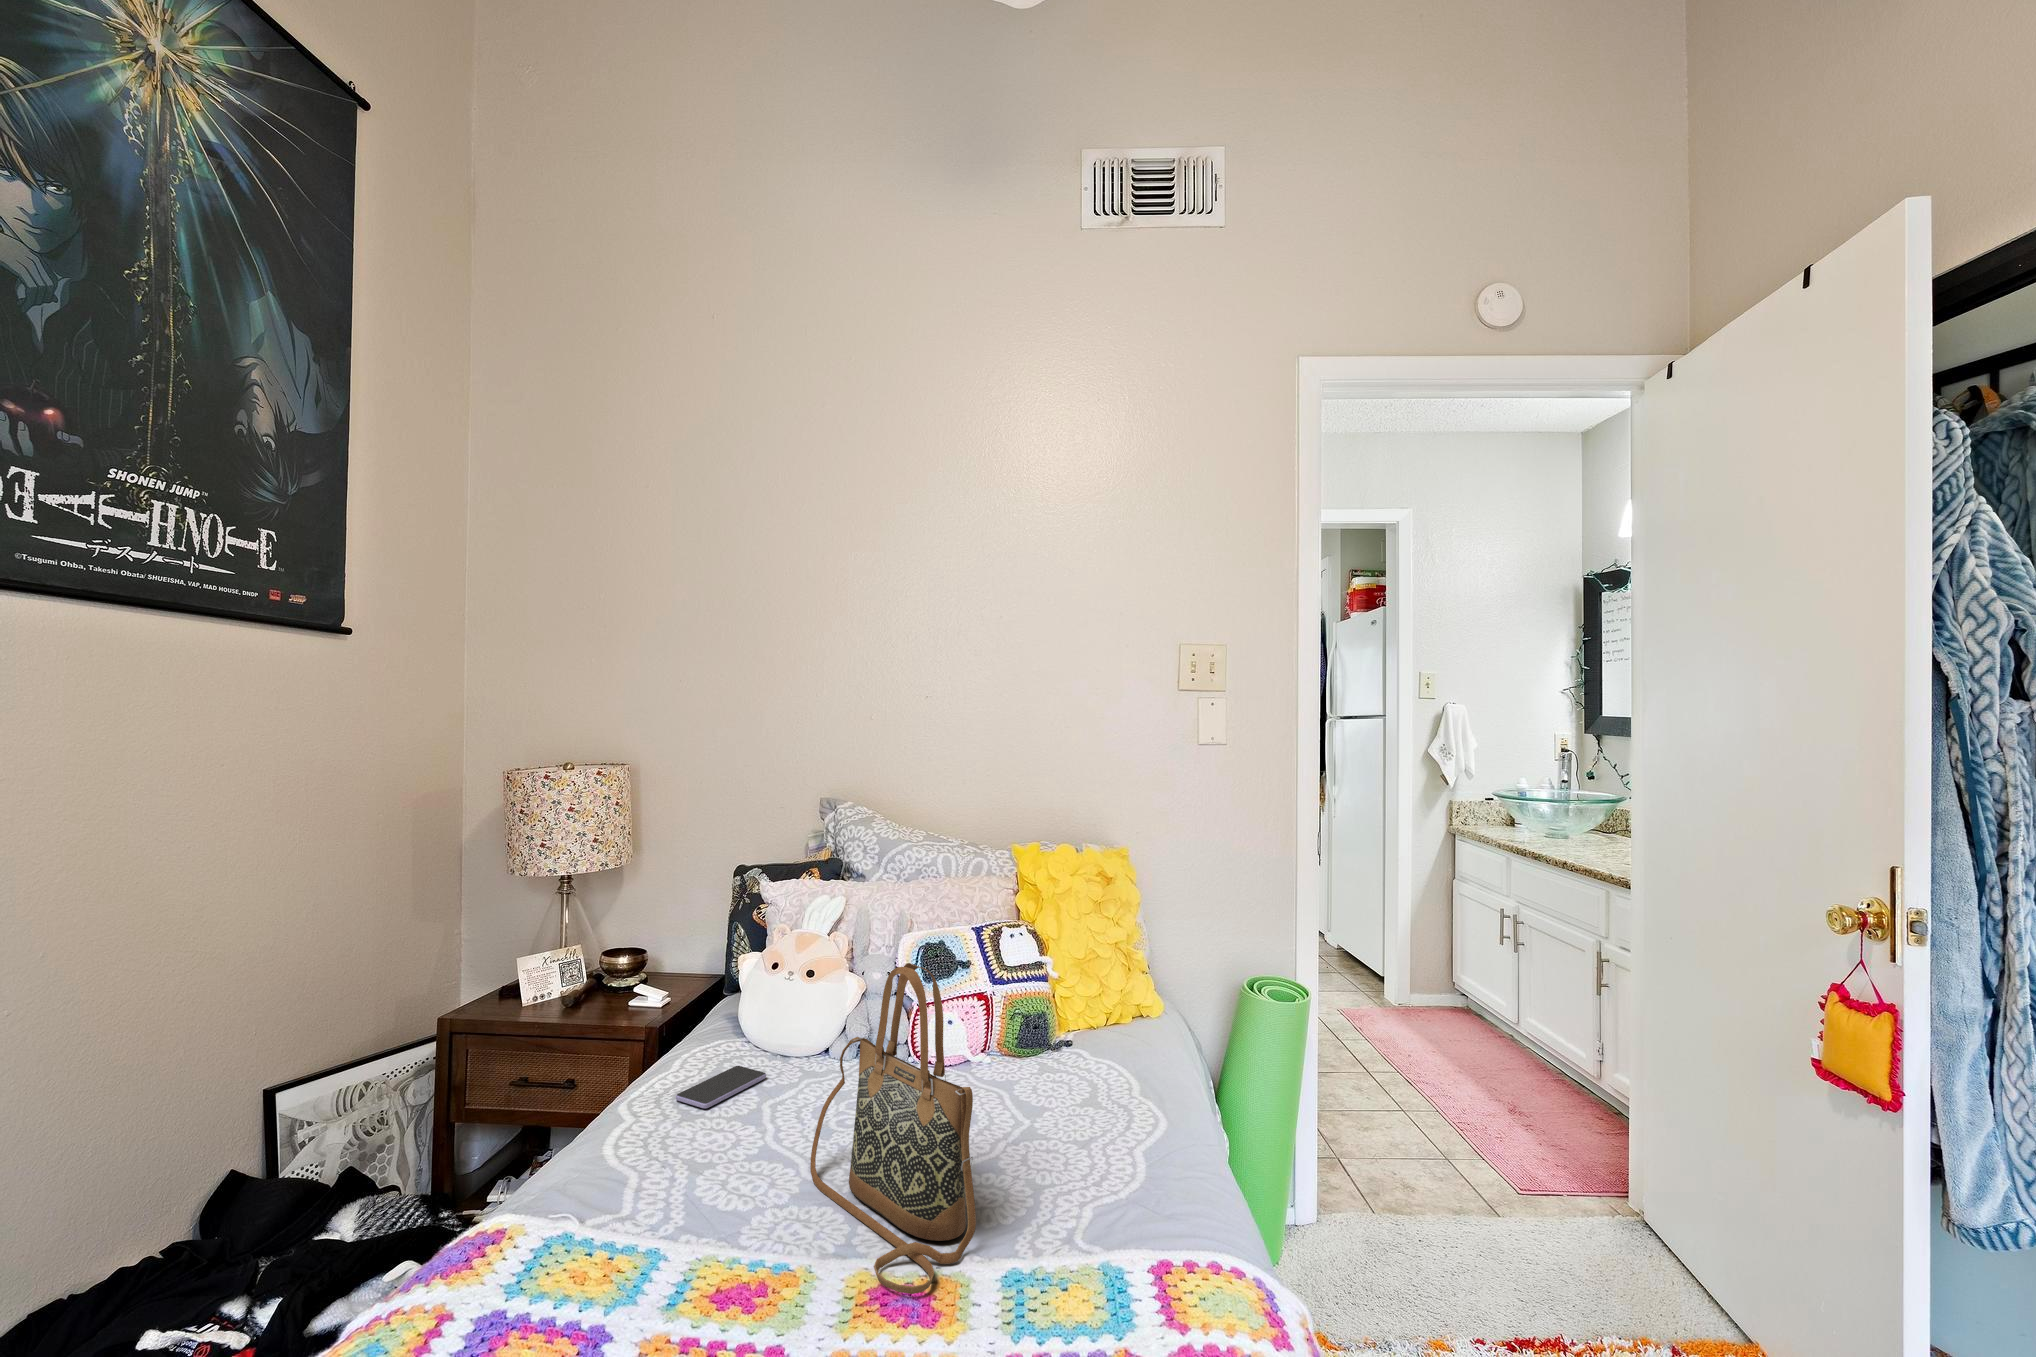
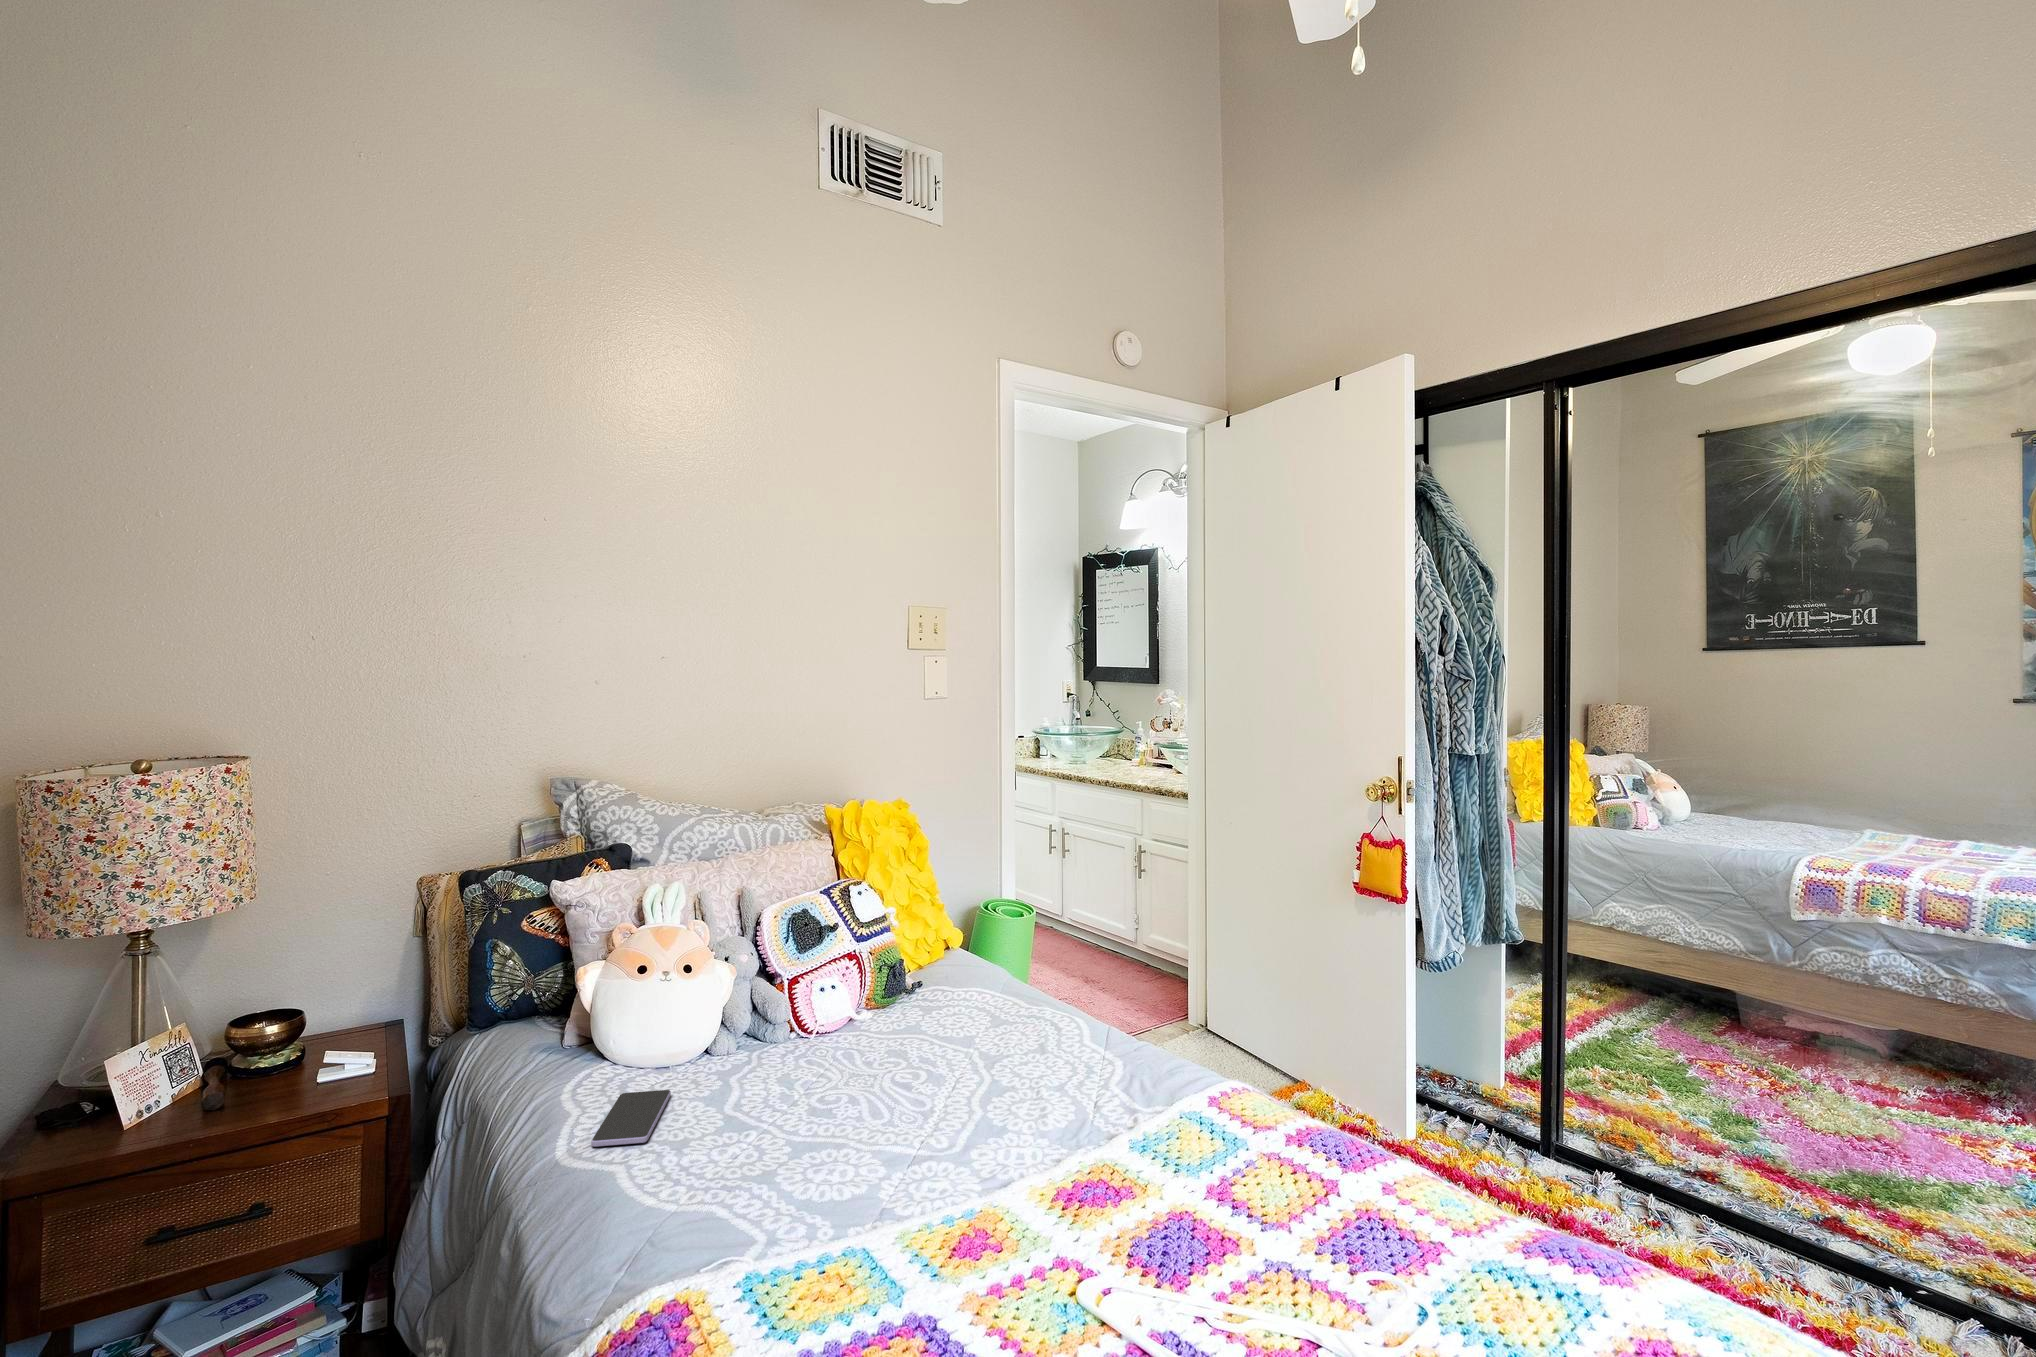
handbag: present [810,963,976,1294] -> none [850,904,1093,1202]

